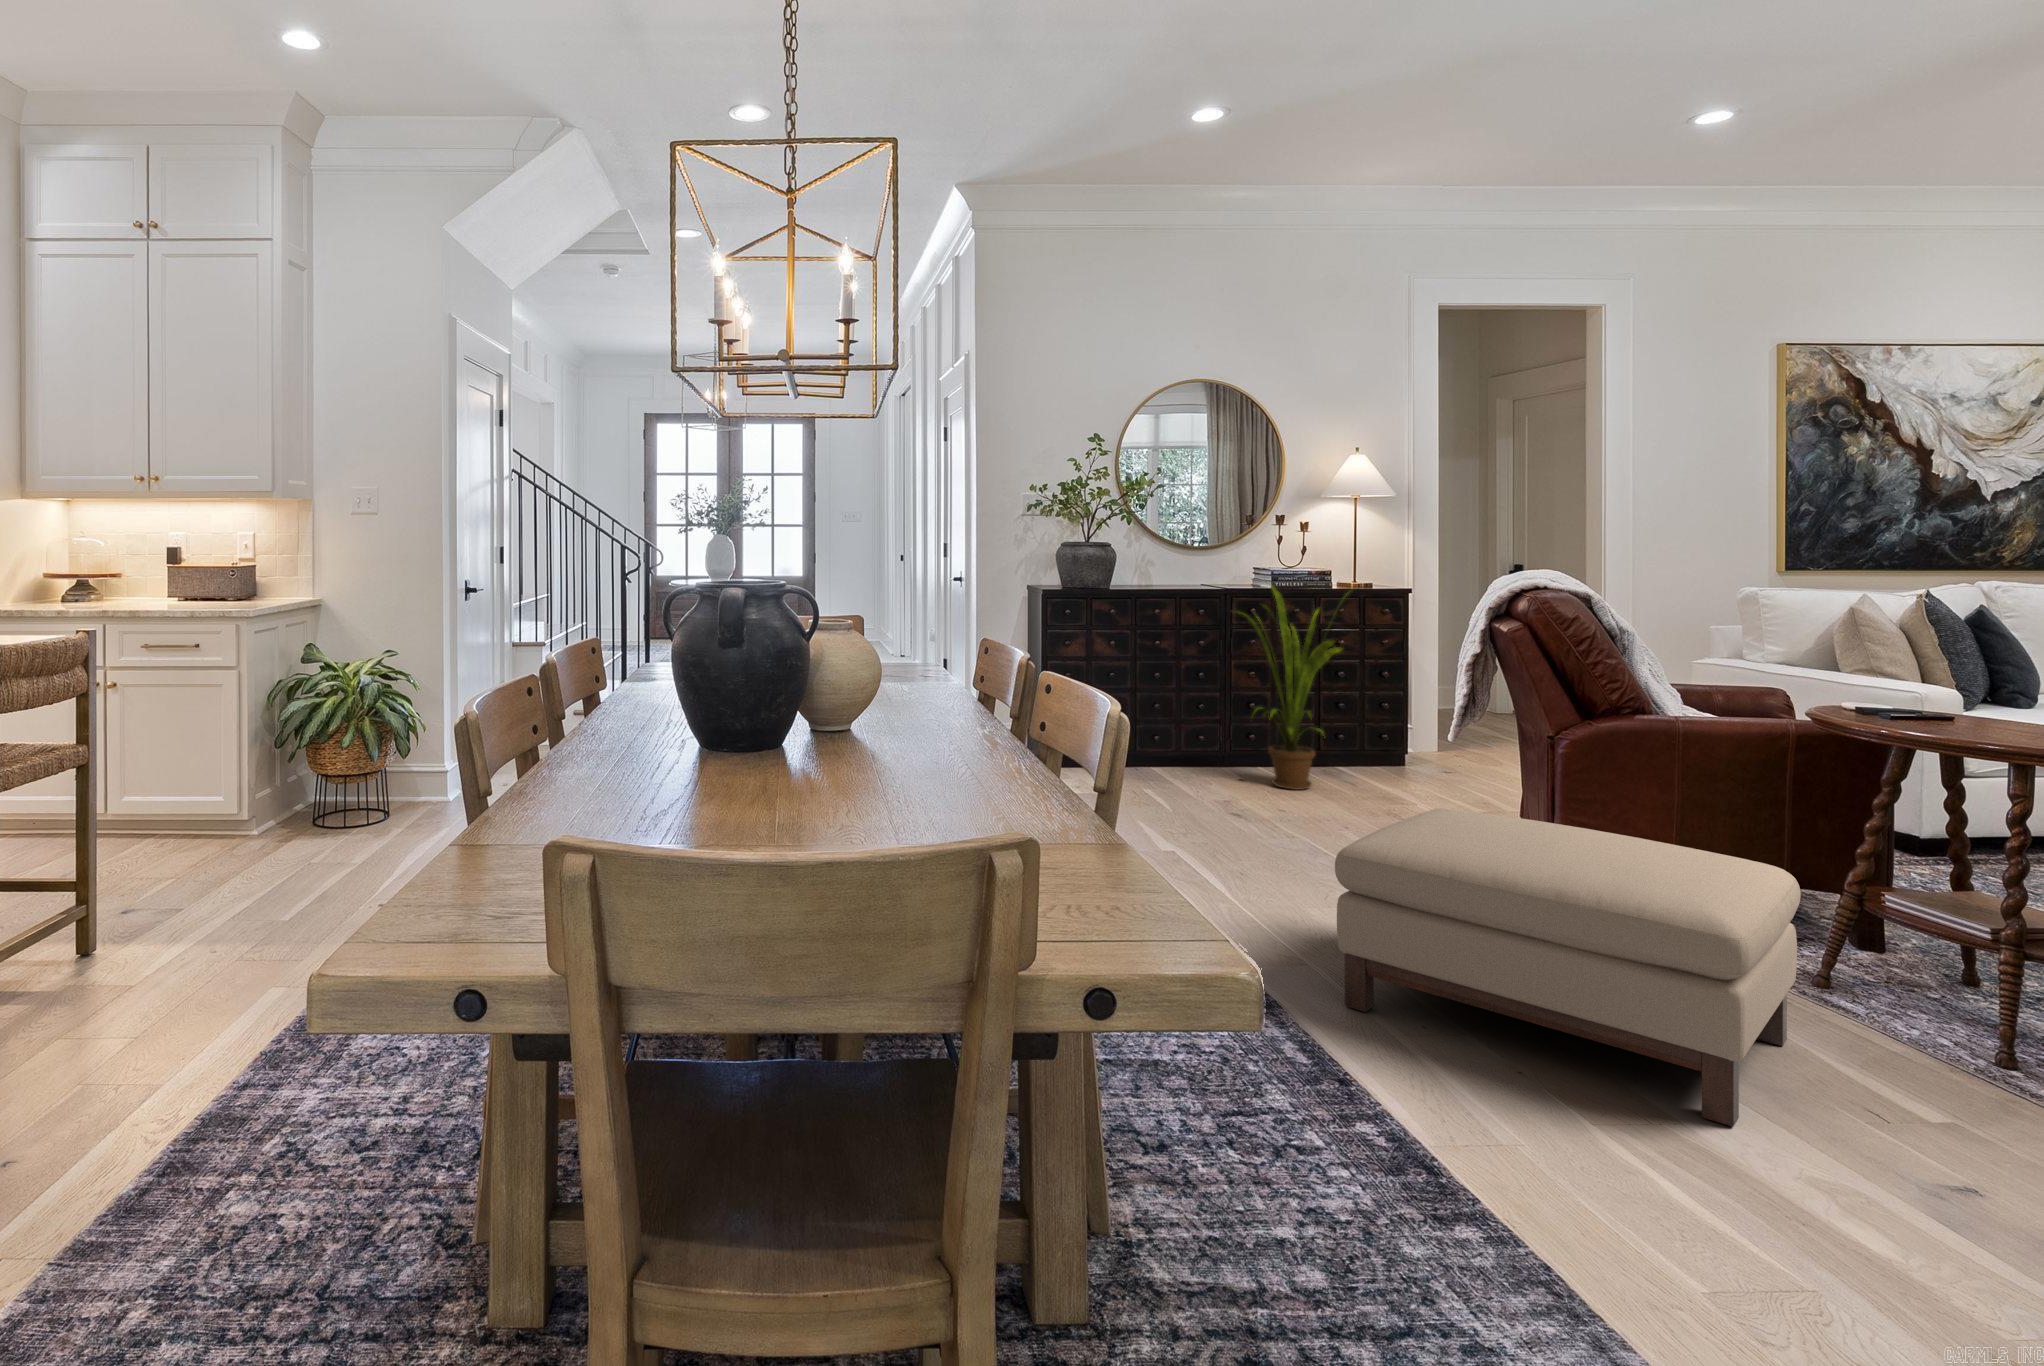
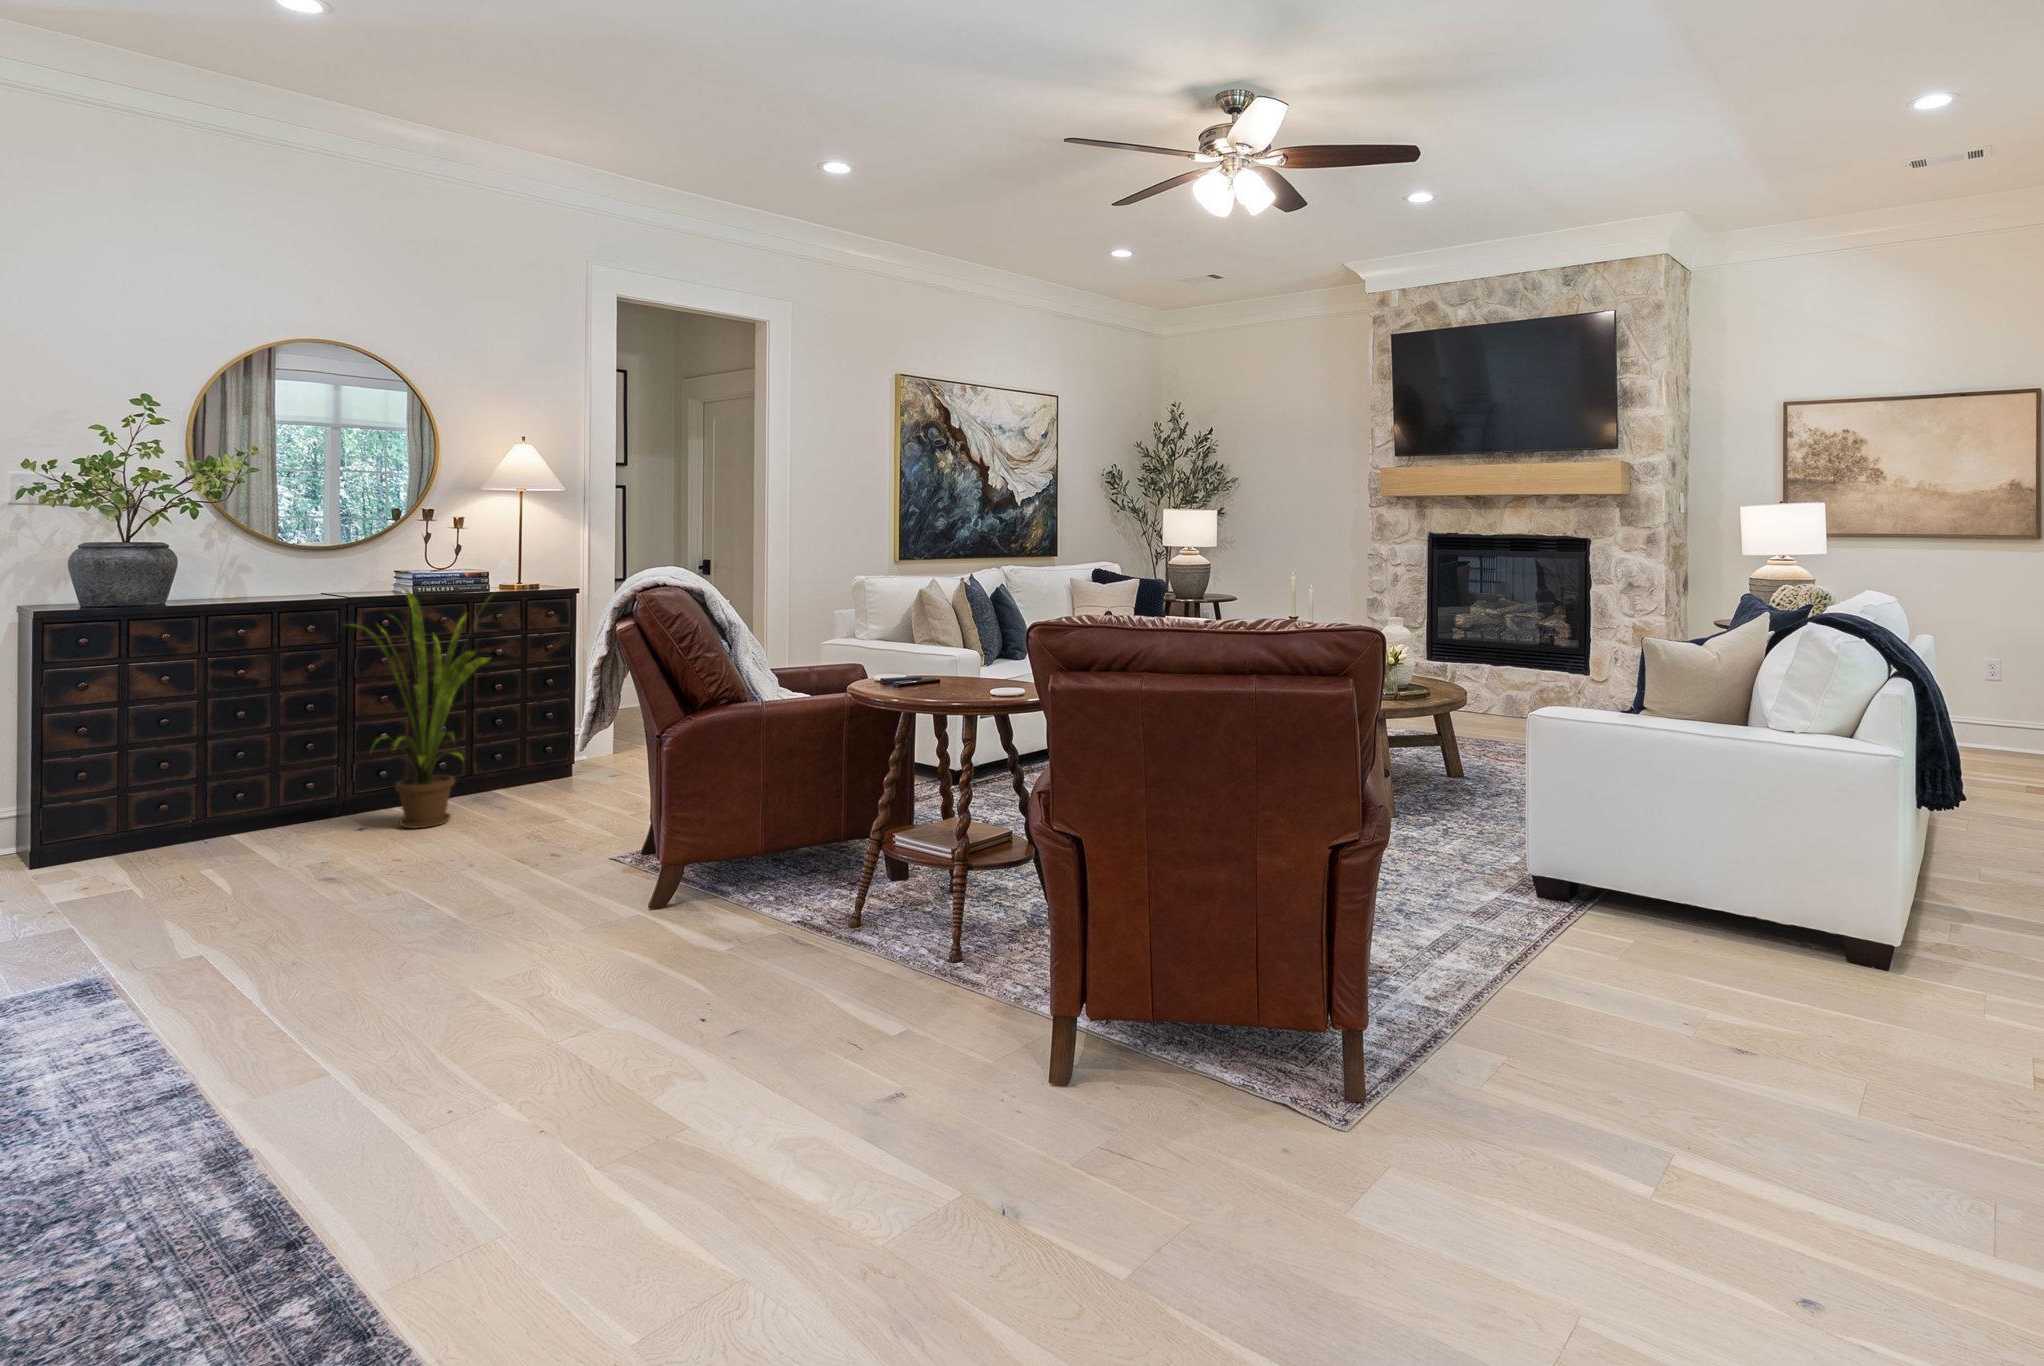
ottoman: present [1335,808,1801,1127] -> none [337,835,821,1122]

